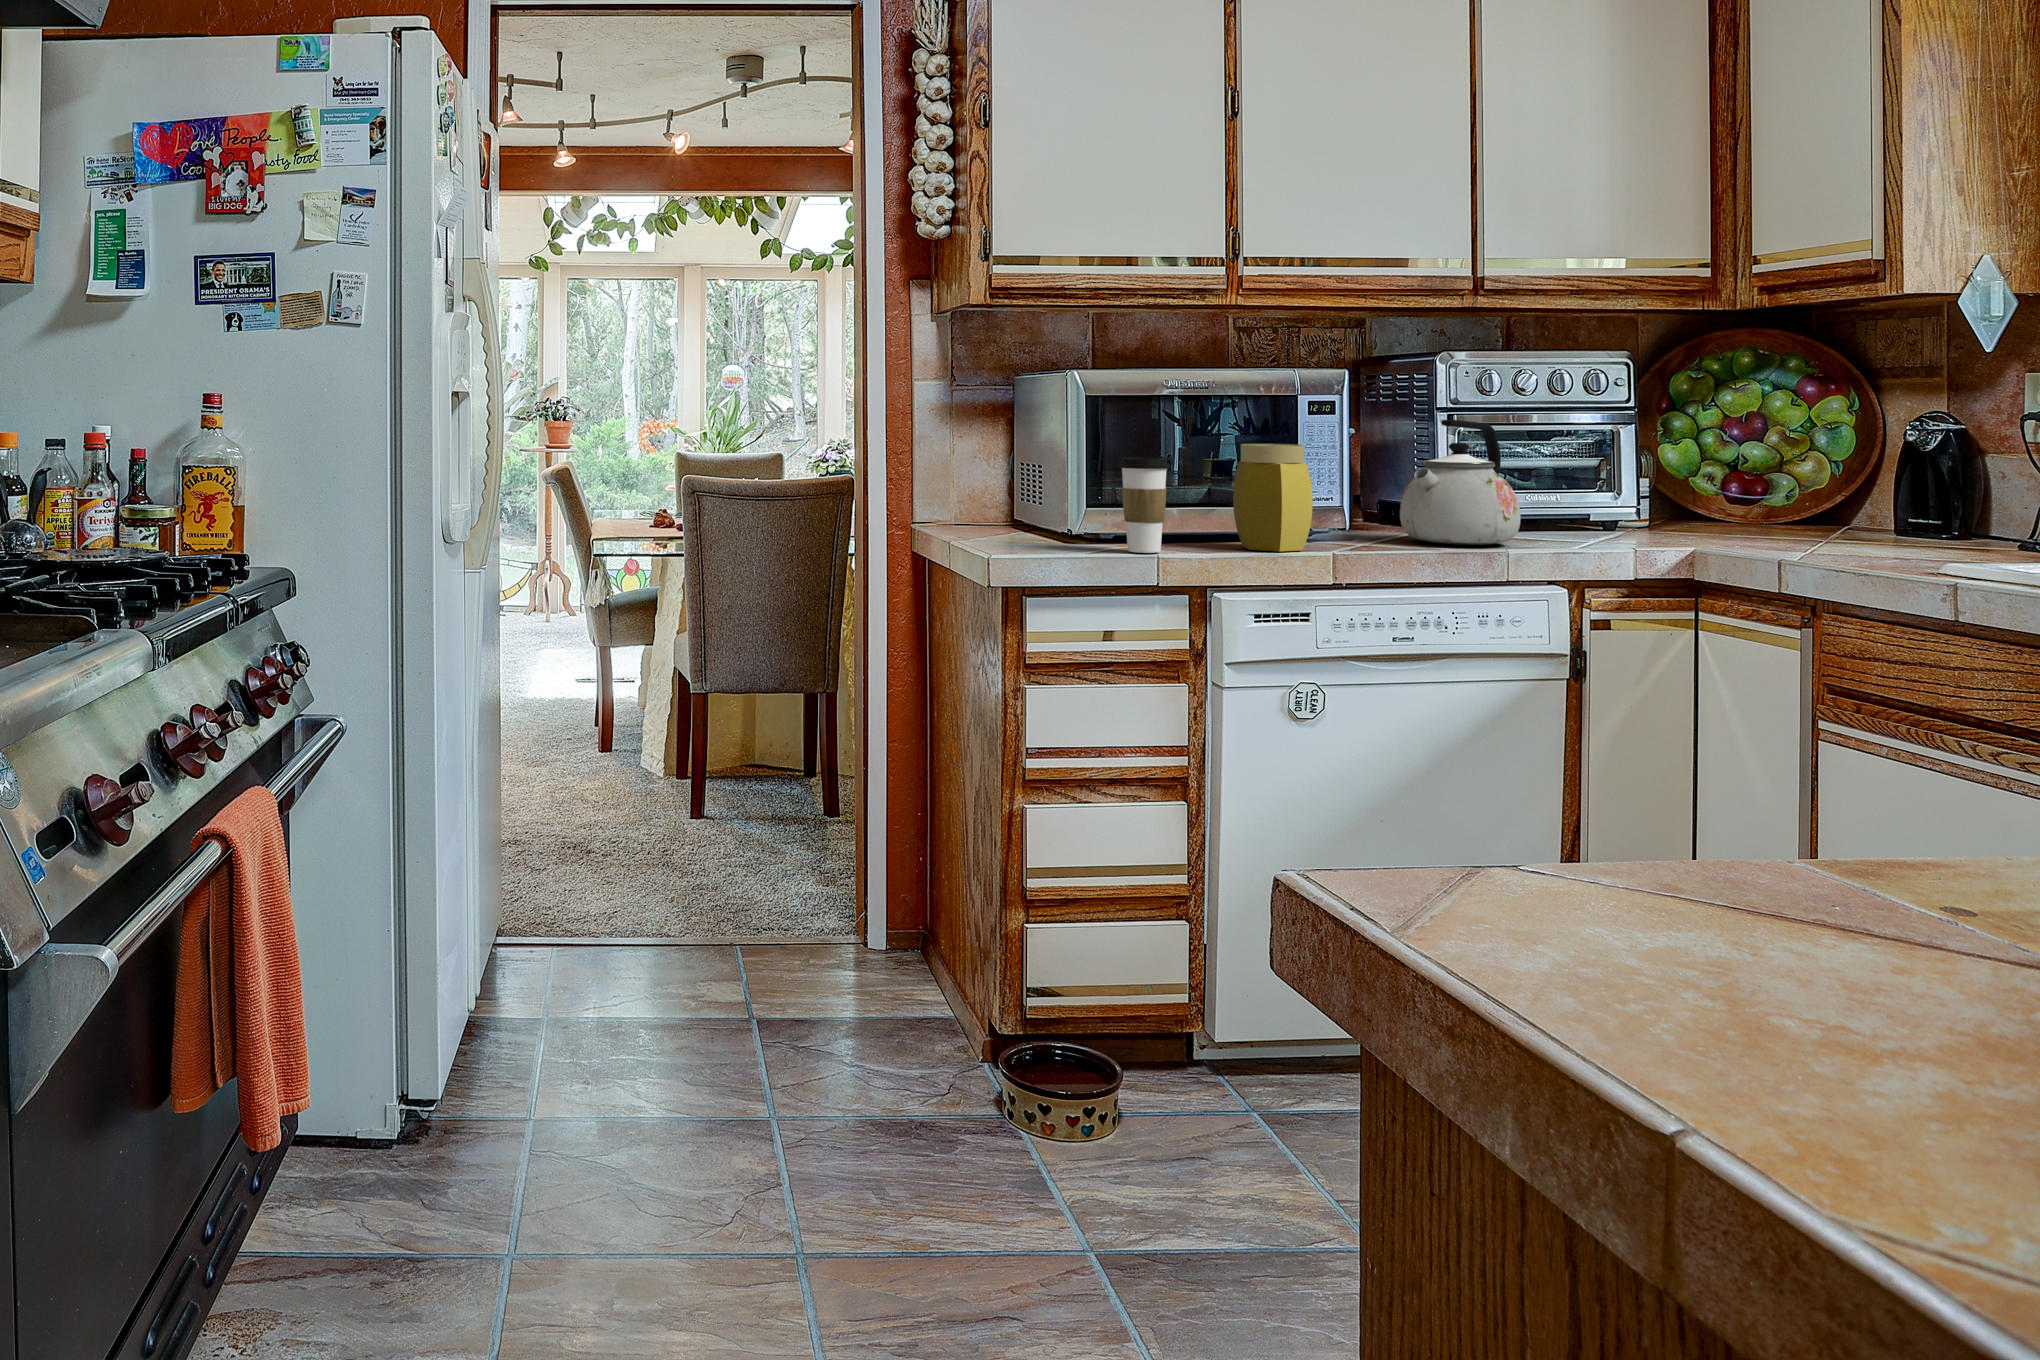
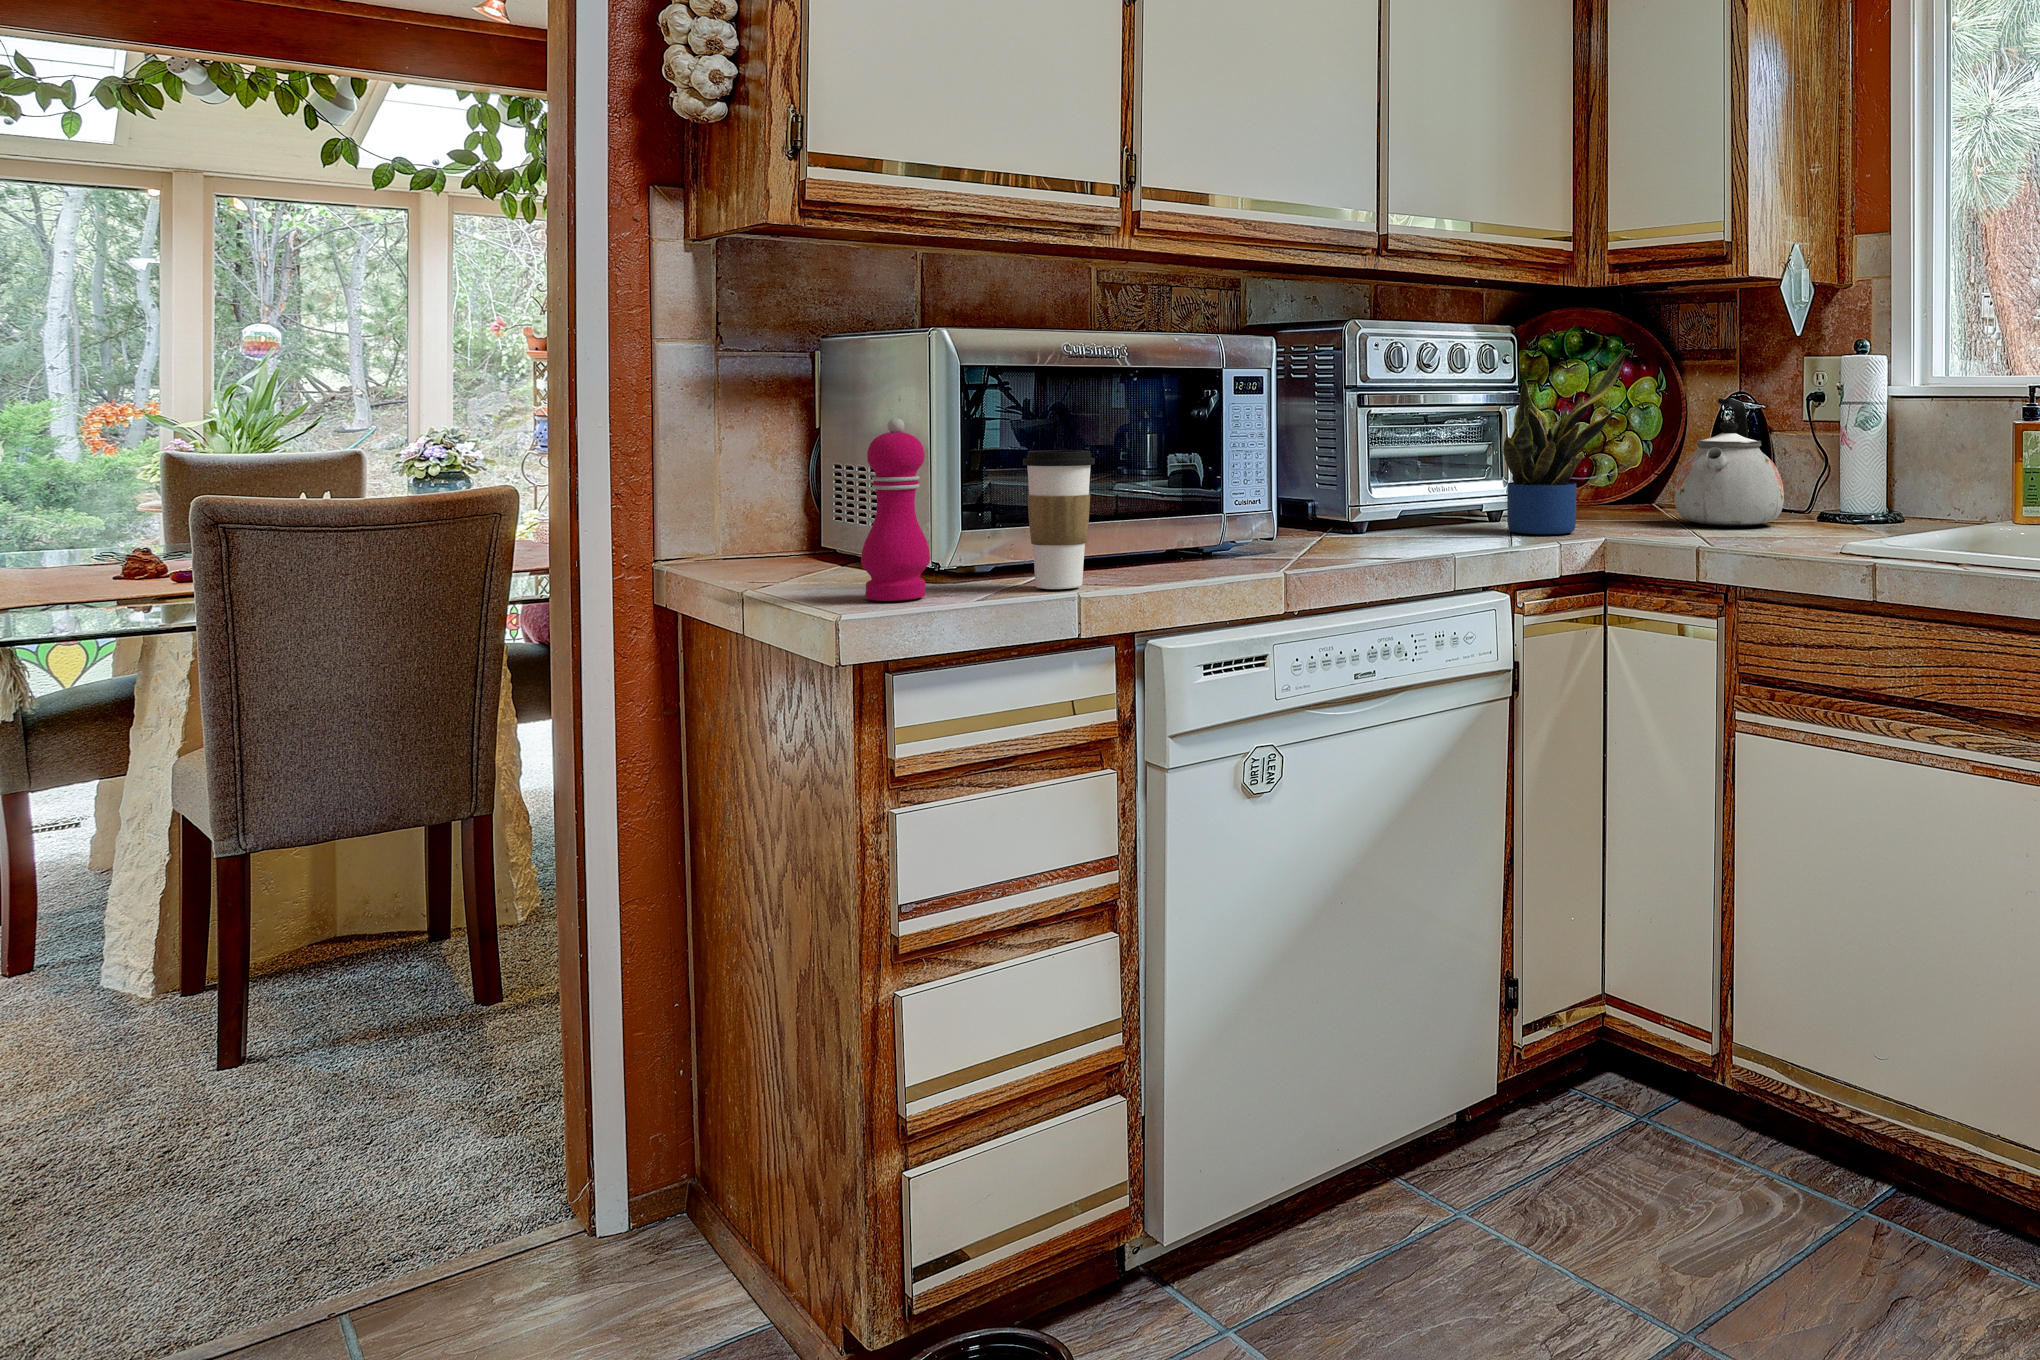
potted plant: none [1595,373,1733,545] -> present [1503,349,1626,534]
kettle: present [1400,420,1521,545] -> present [1674,398,1784,526]
pepper mill: none [1012,435,1055,551] -> present [861,418,930,601]
jar: present [1233,444,1313,551] -> none [1160,429,1262,572]

